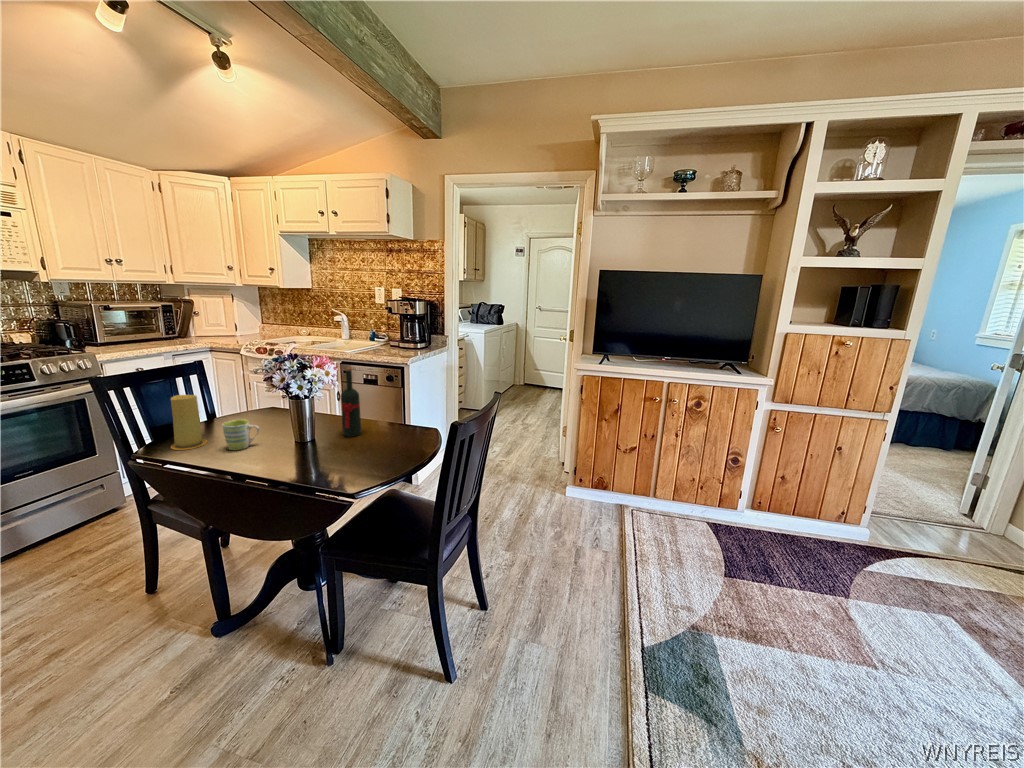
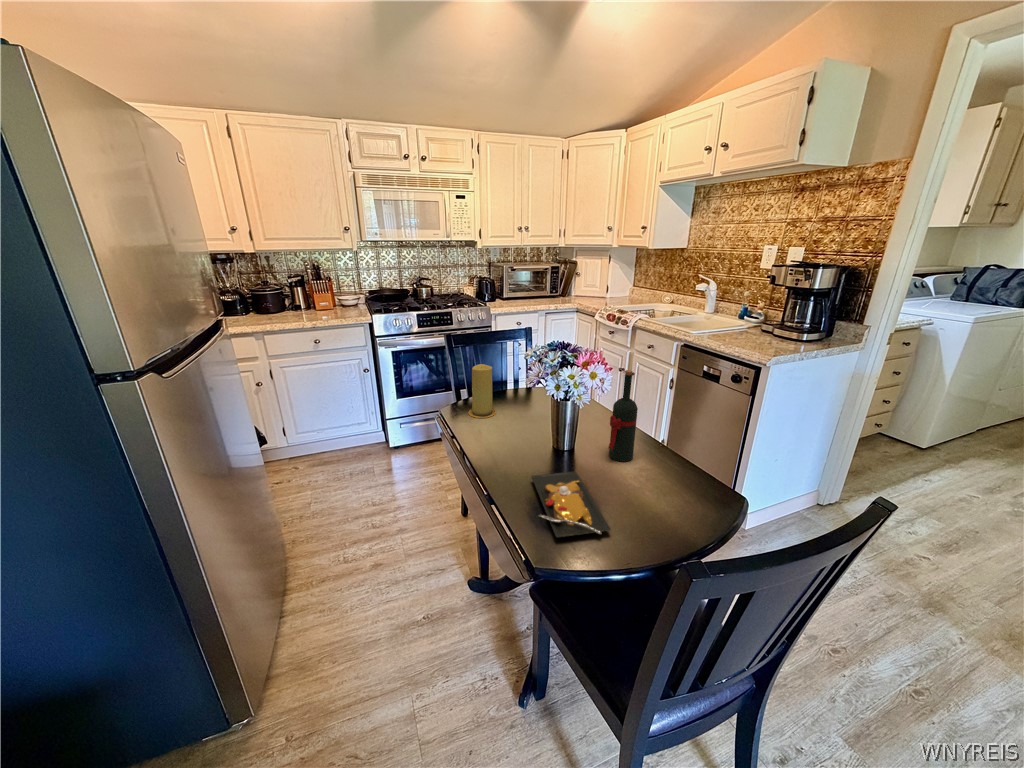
mug: present [222,419,259,450] -> none [496,402,528,435]
plate: none [301,448,384,479] -> present [532,471,611,537]

